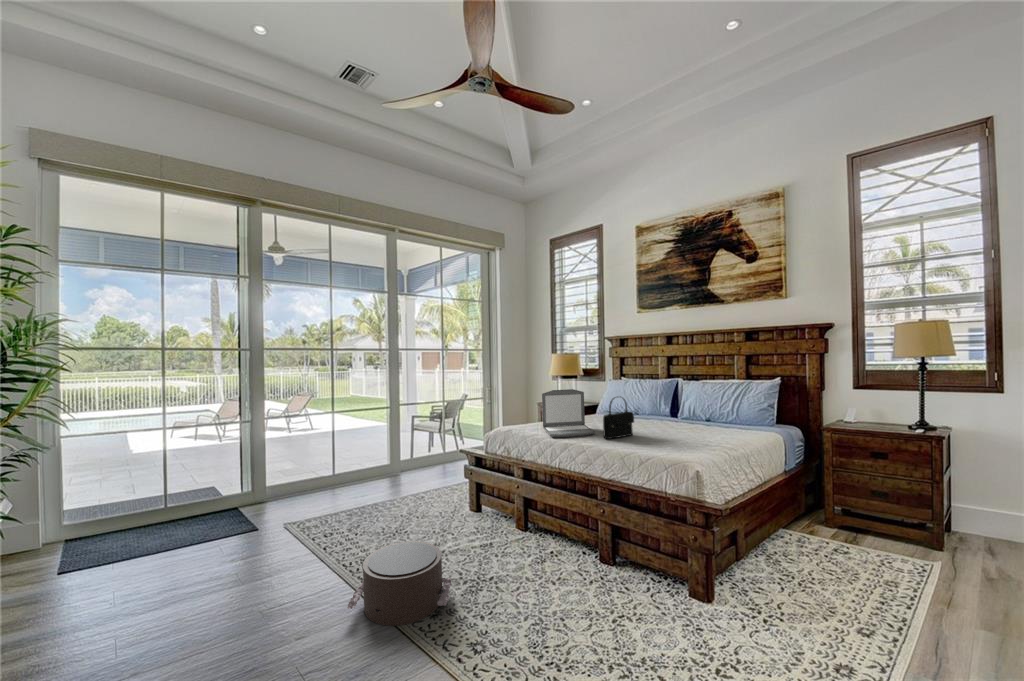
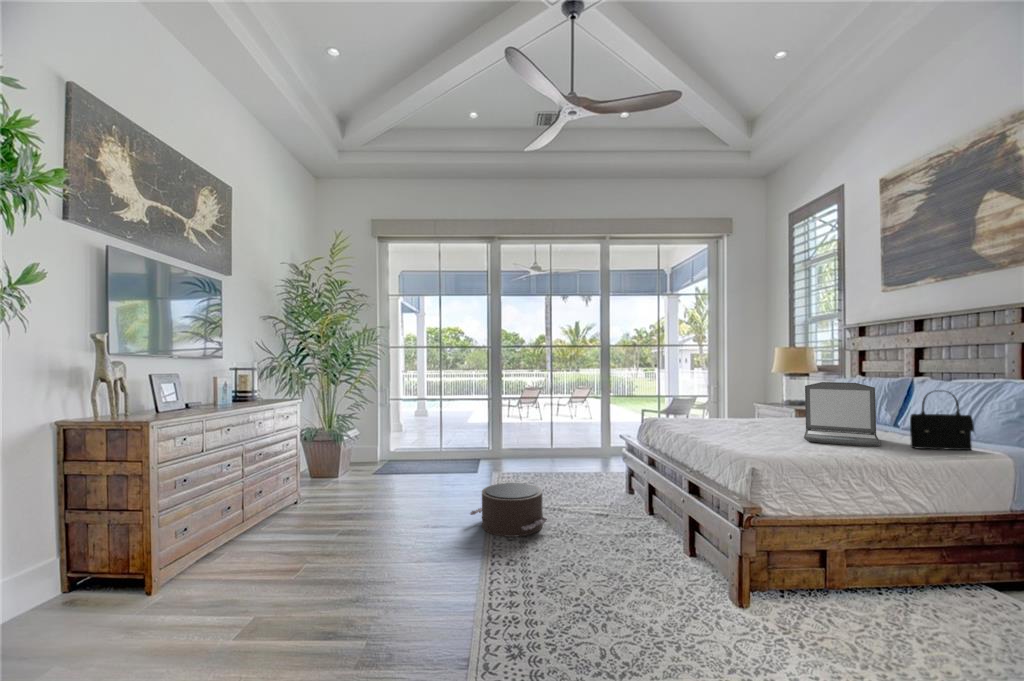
laptop: present [542,389,595,437] -> present [804,382,880,446]
handbag: present [603,397,634,439] -> present [910,390,974,450]

